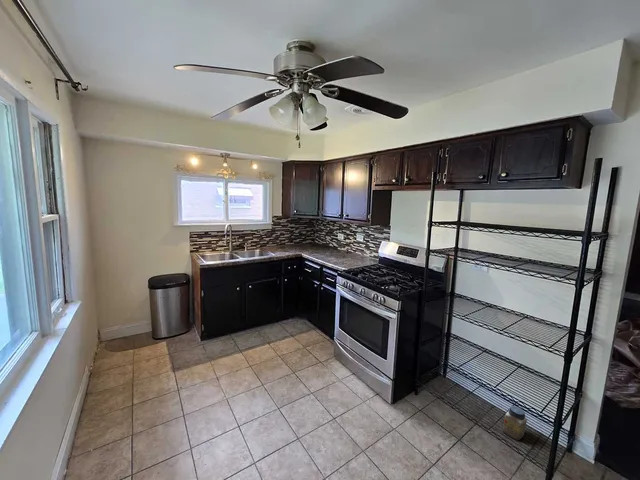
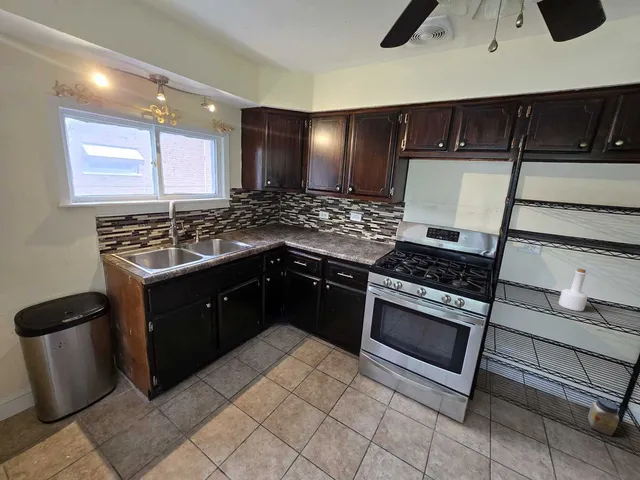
bottle: none [482,285,503,322] -> present [559,269,588,311]

